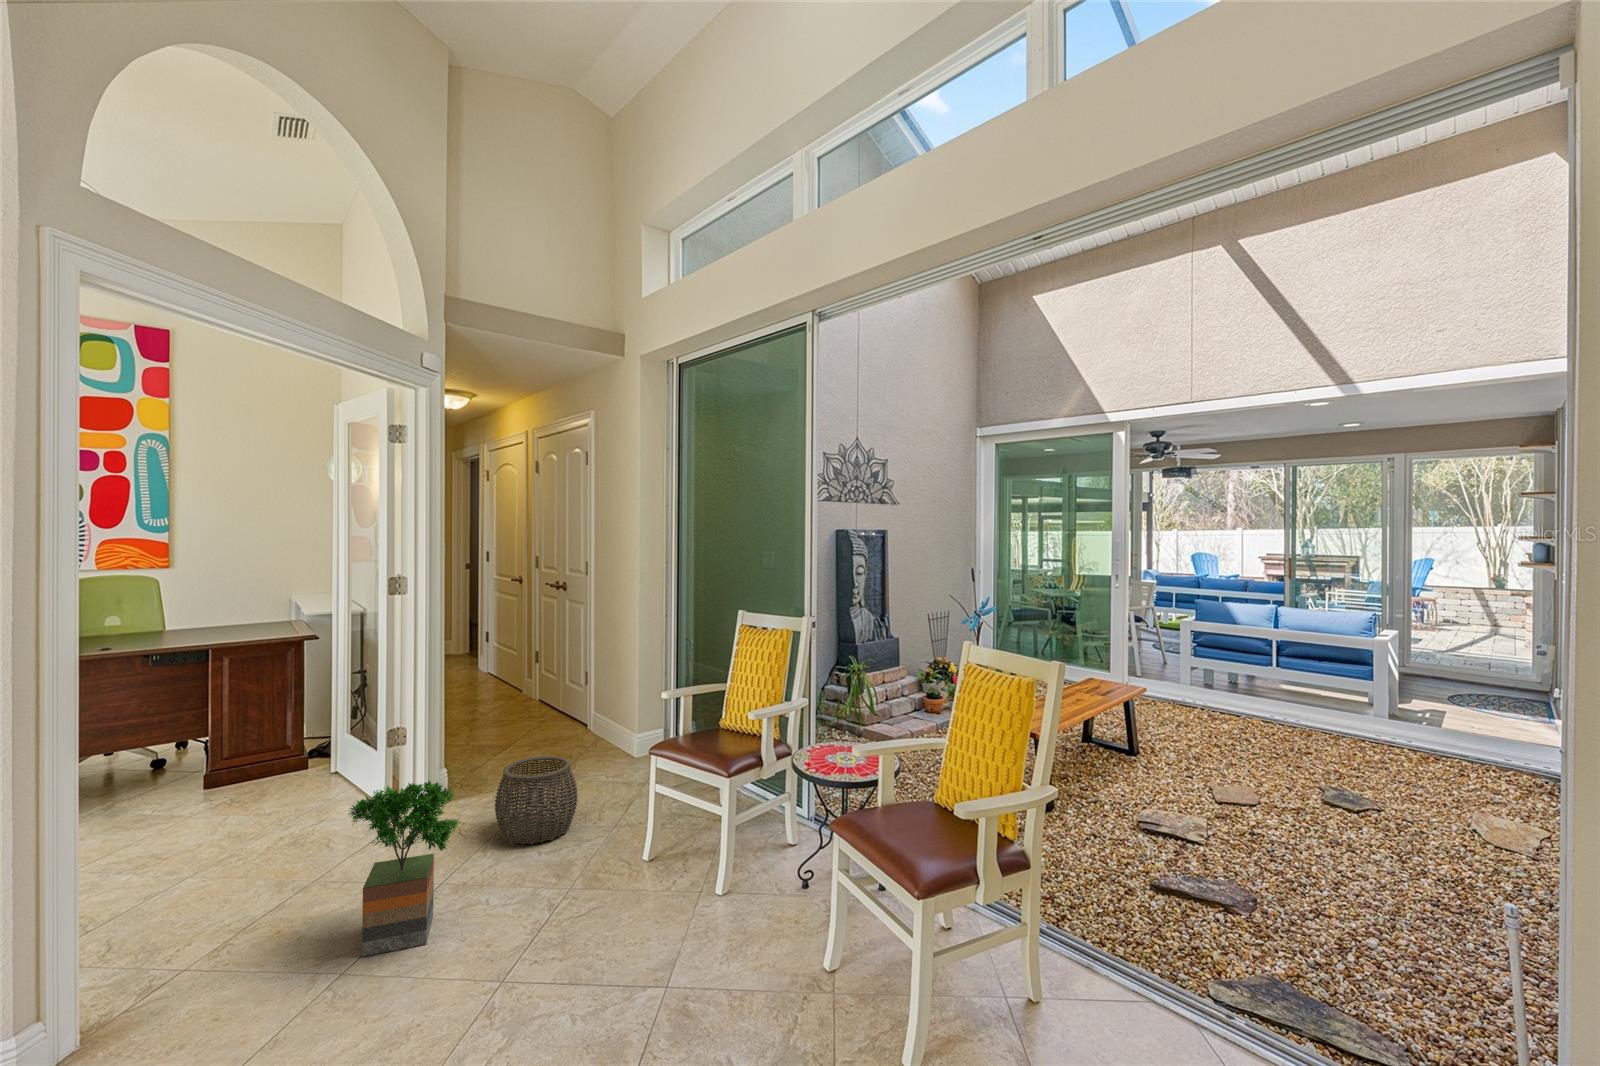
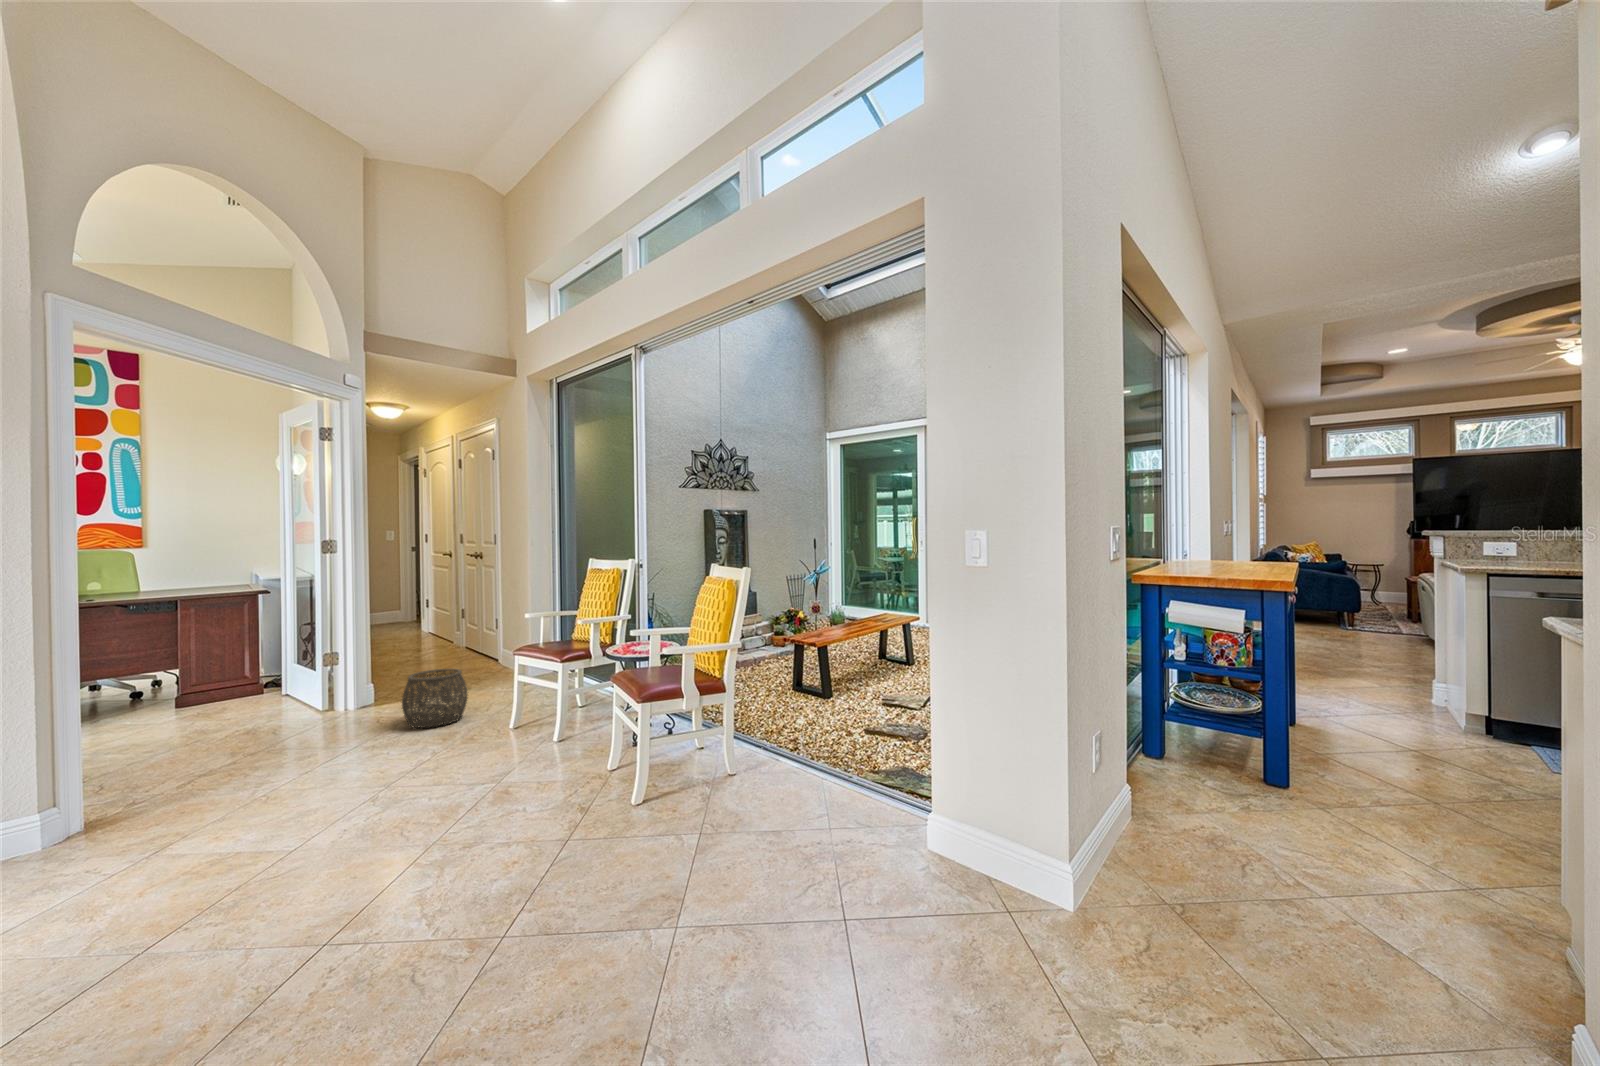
potted tree: present [349,780,460,957] -> none [271,669,360,785]

